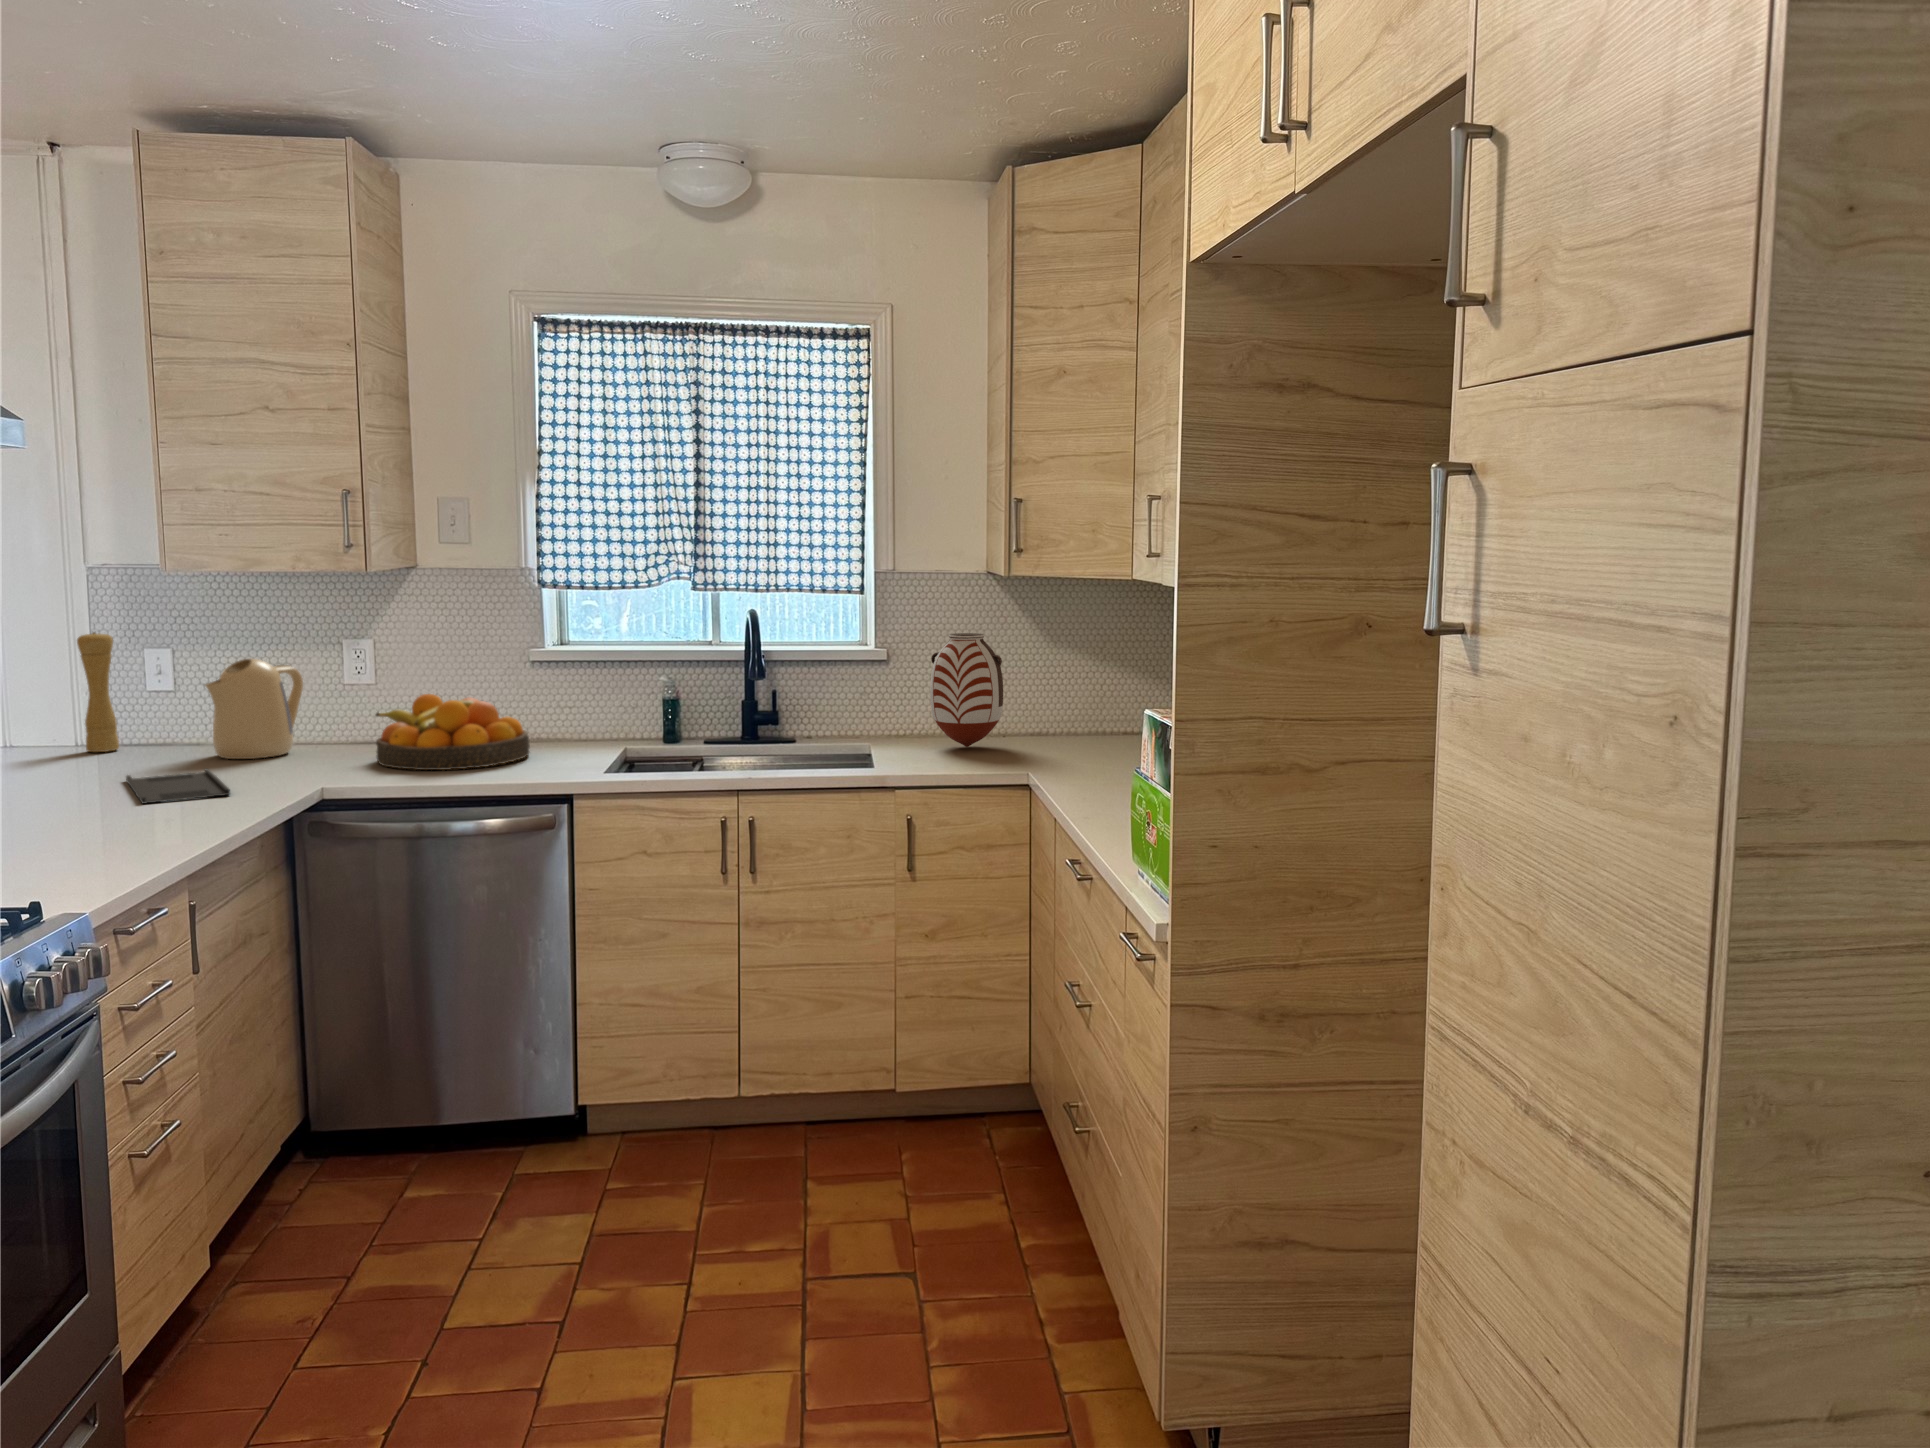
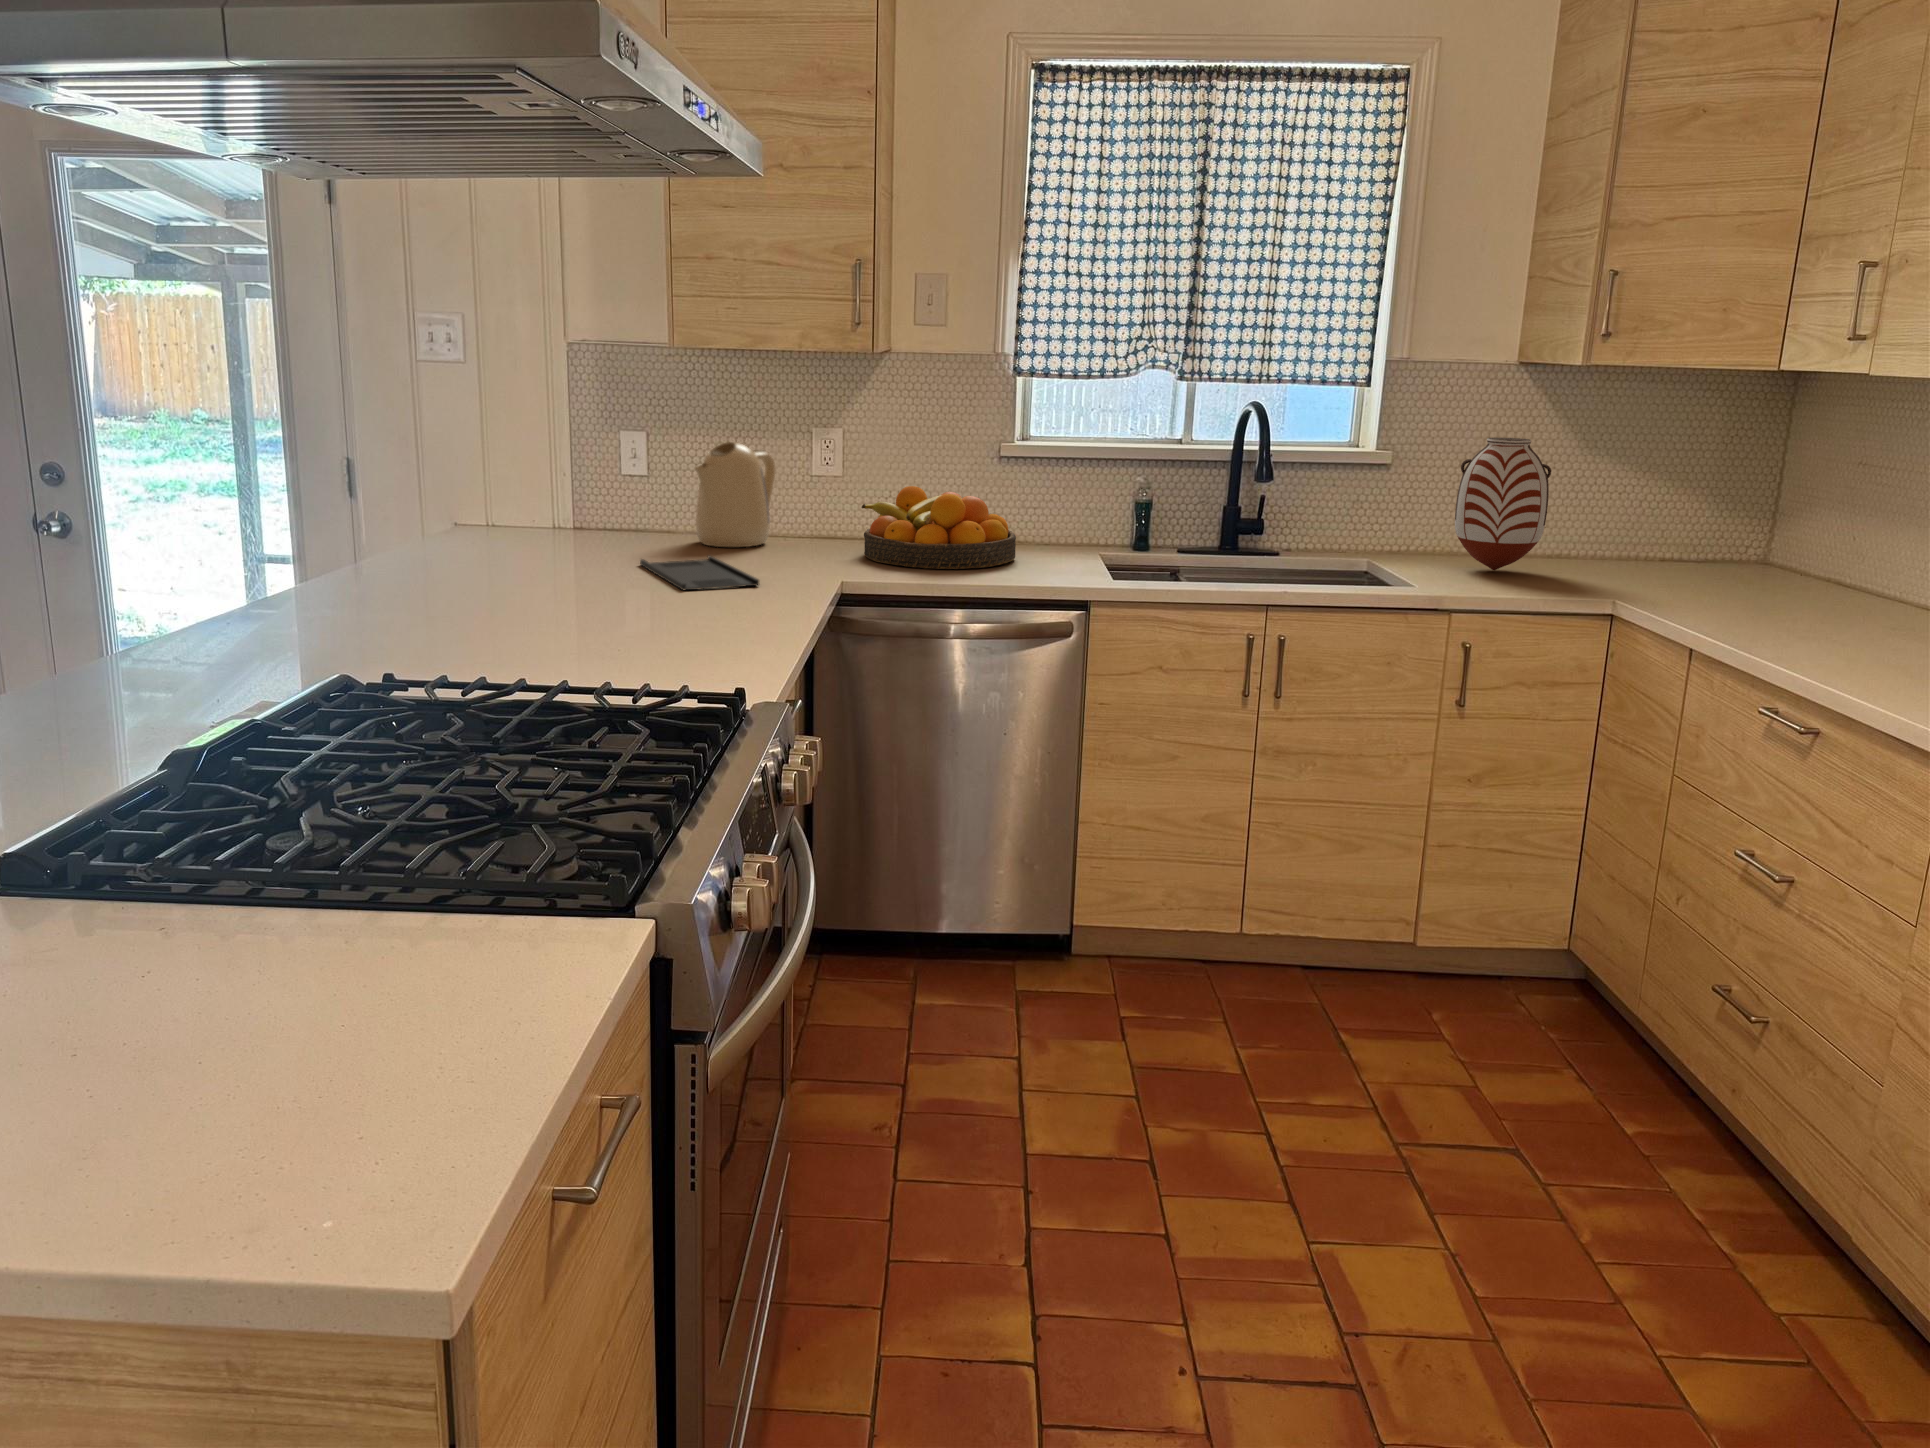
pepper mill: present [77,632,119,752] -> none [564,410,599,533]

